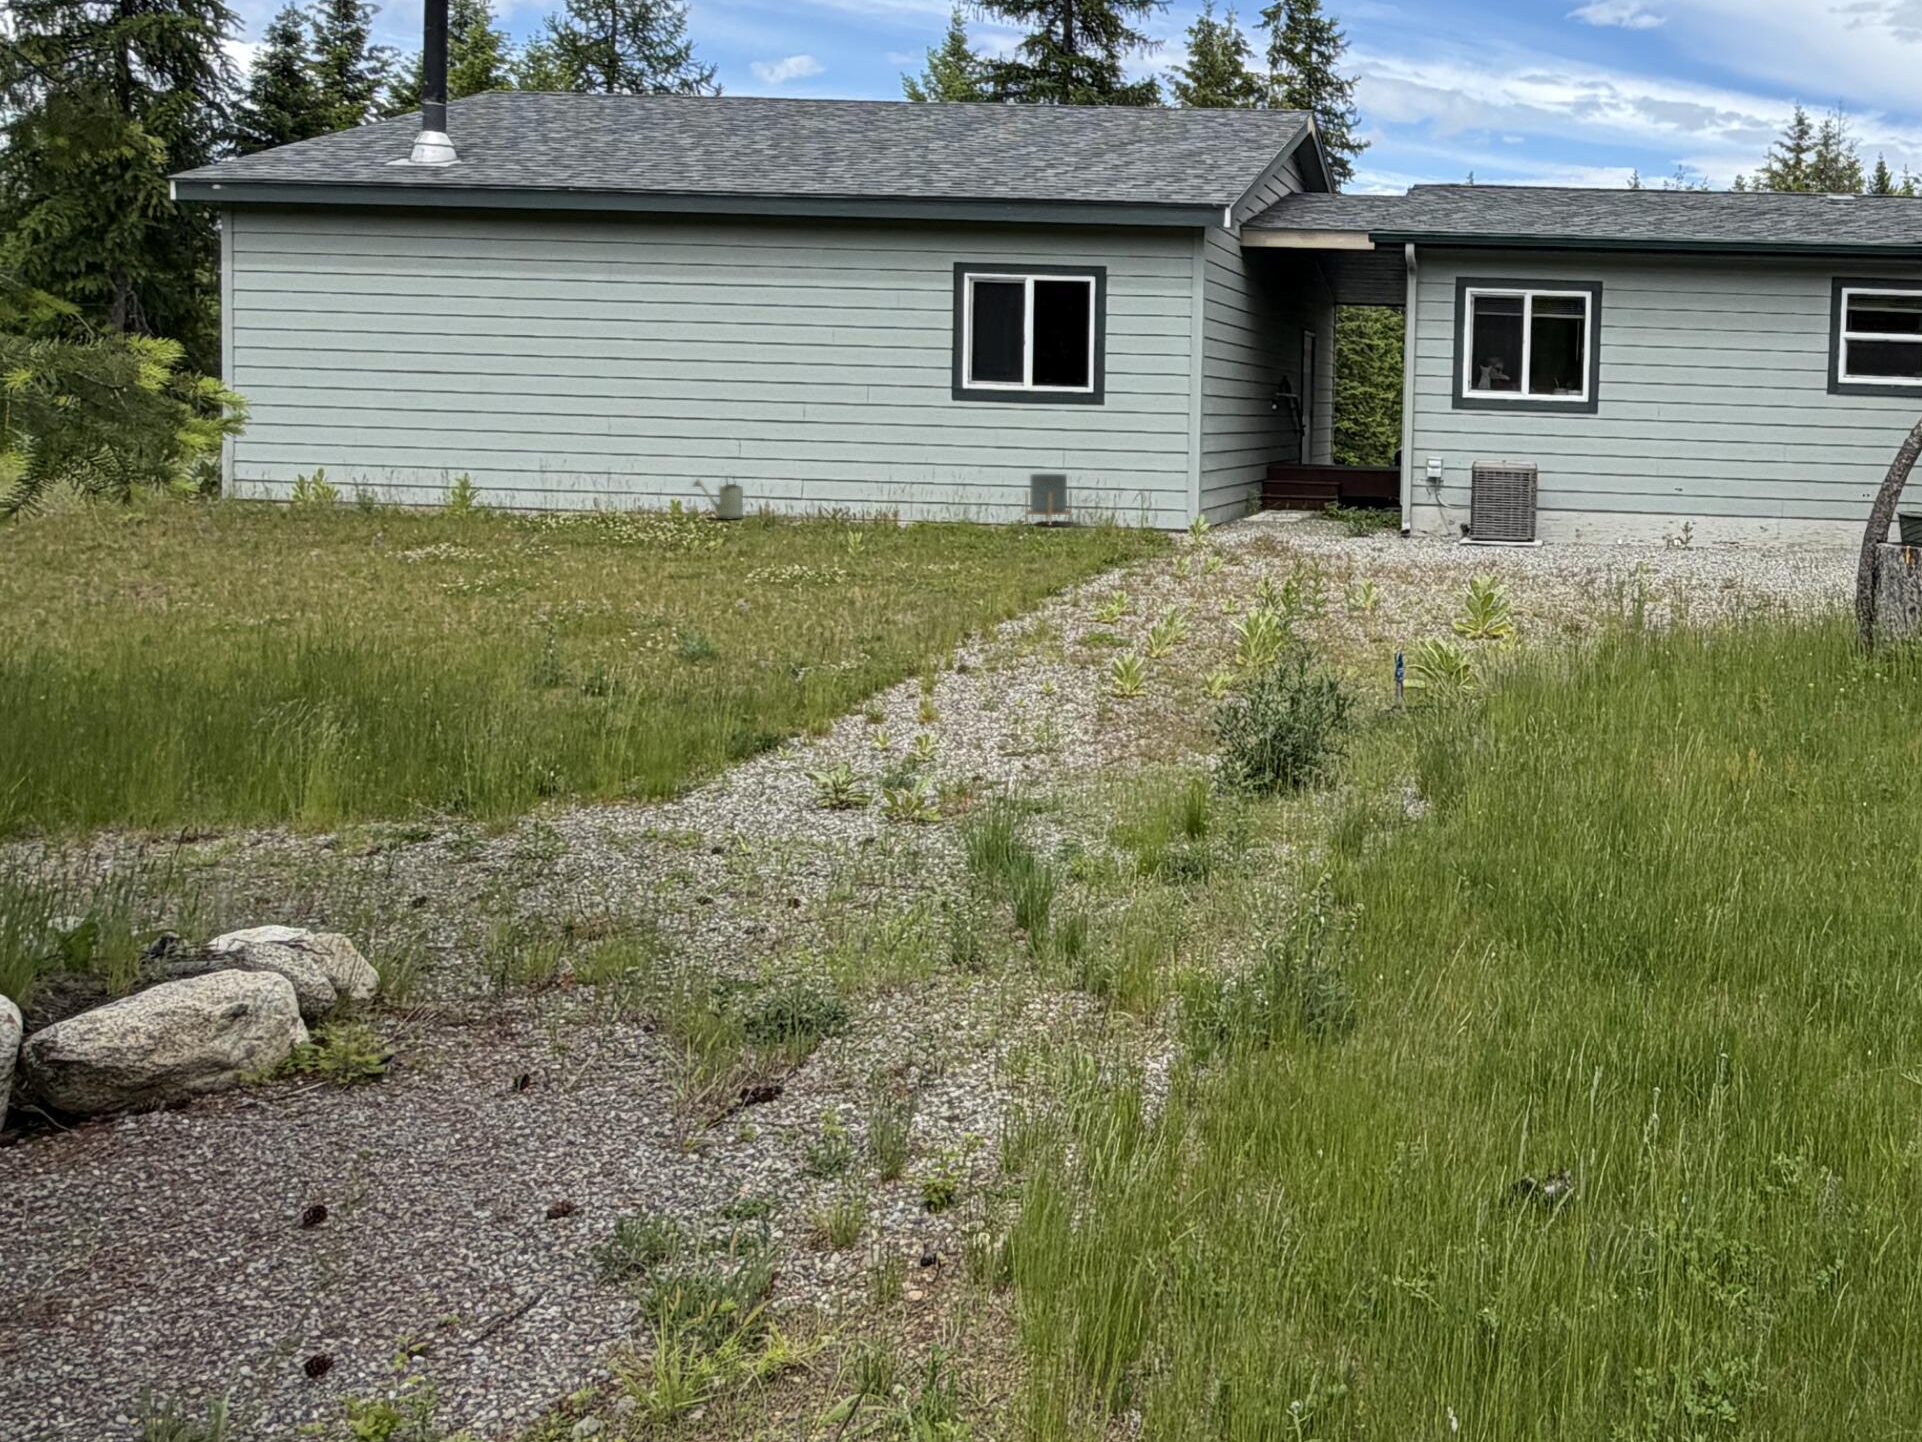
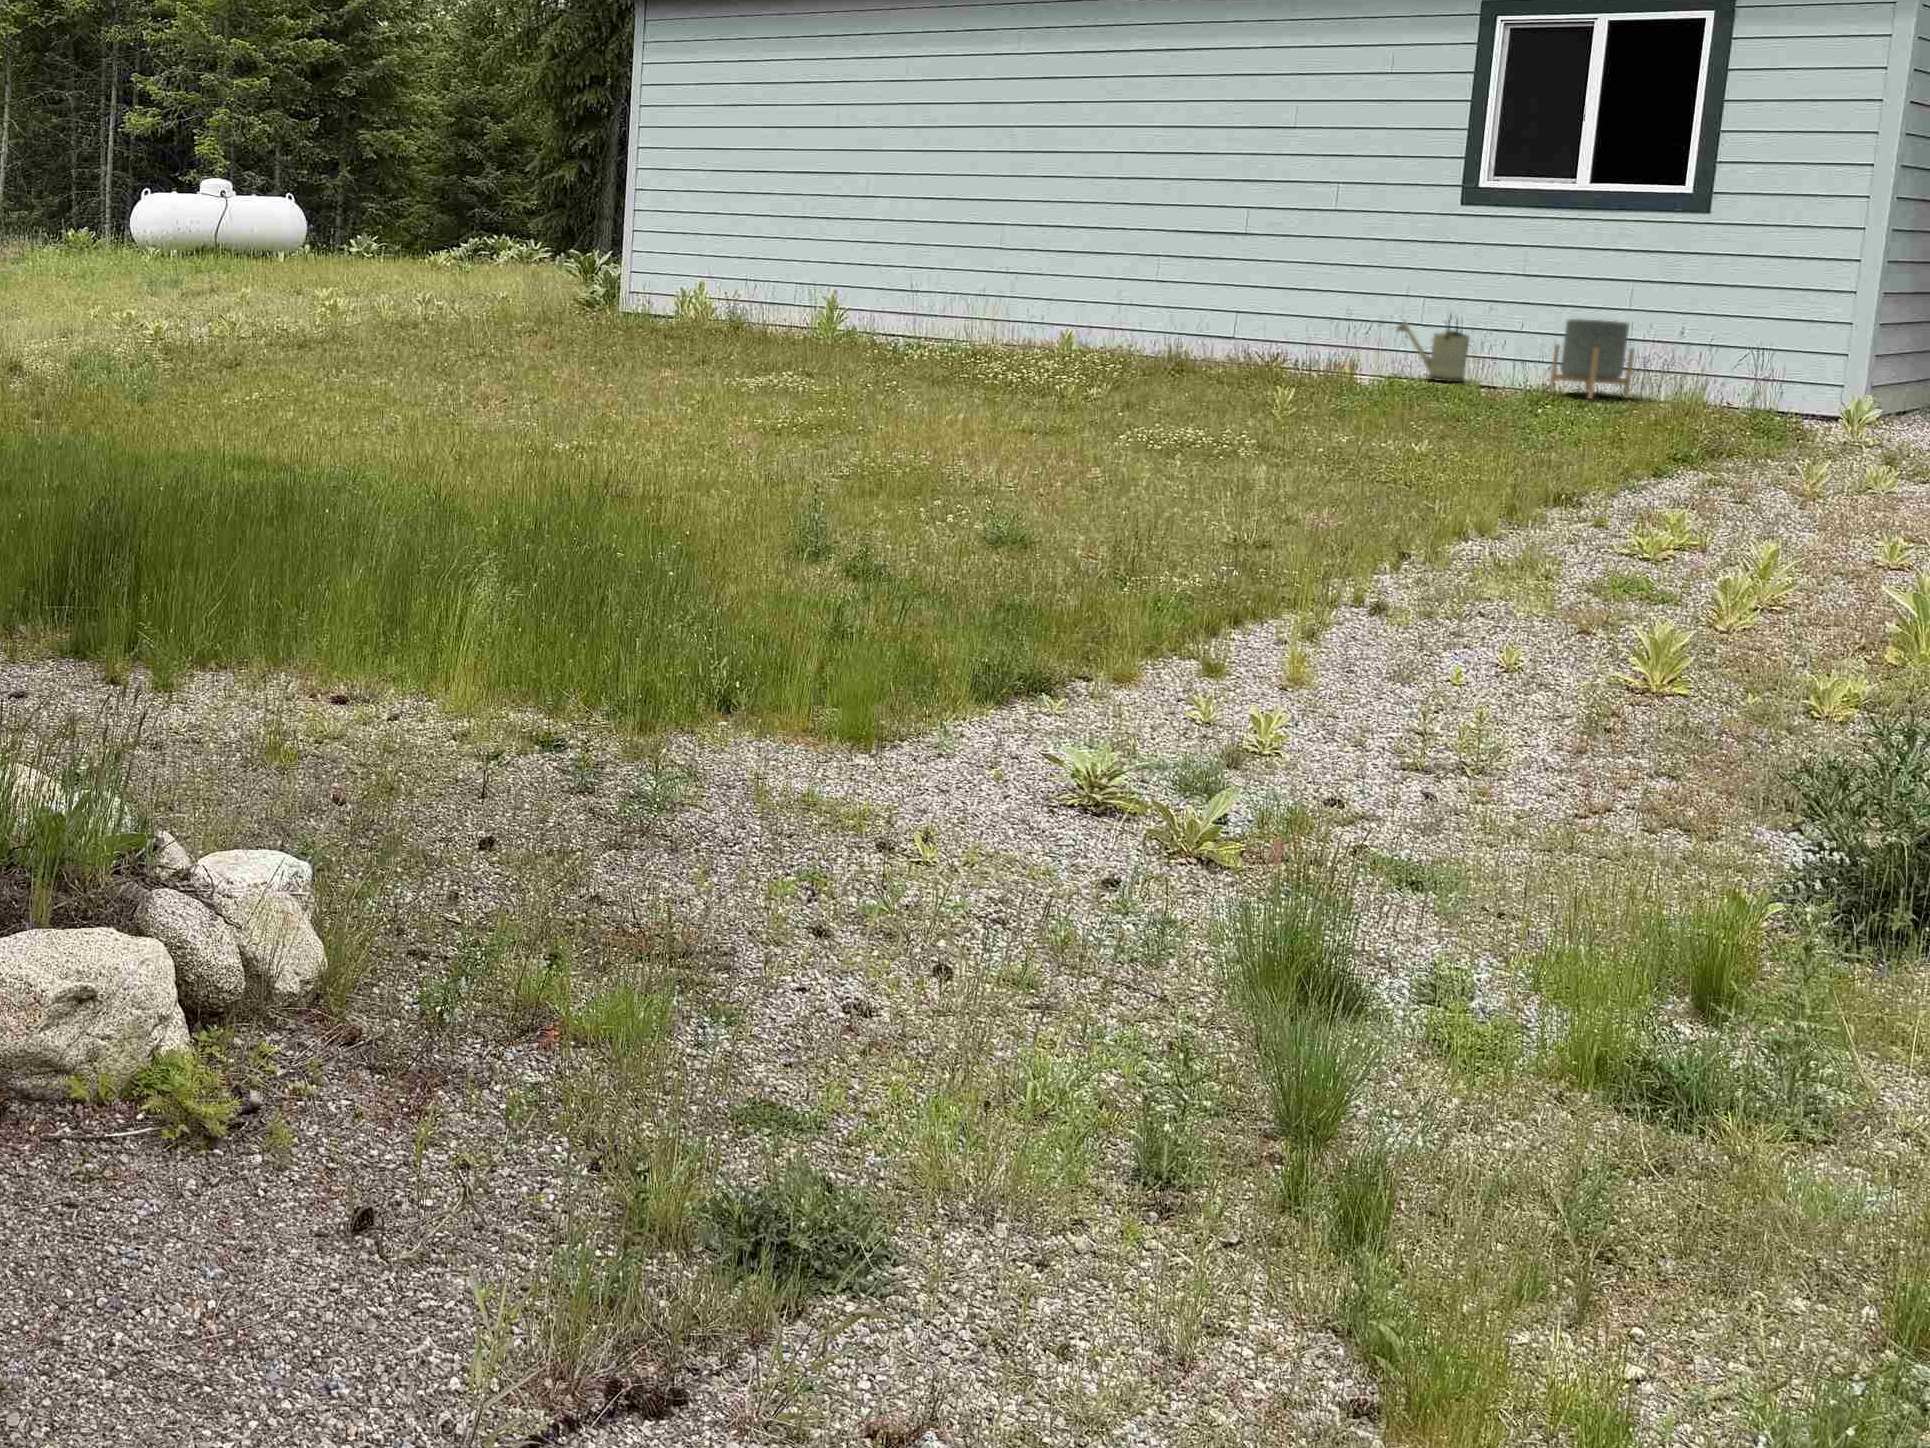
watering can: present [694,479,743,519] -> present [1397,321,1469,382]

